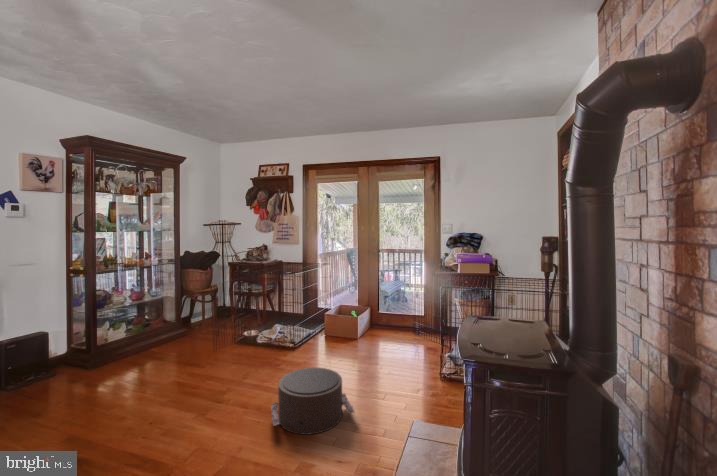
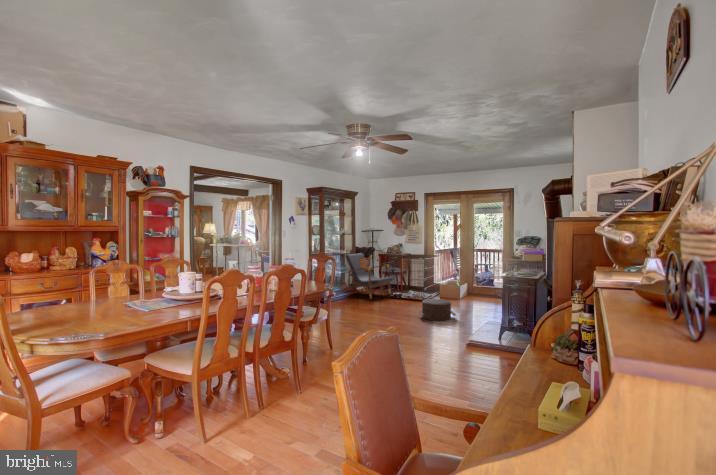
lounge chair: none [154,263,248,352] -> present [346,253,393,299]

